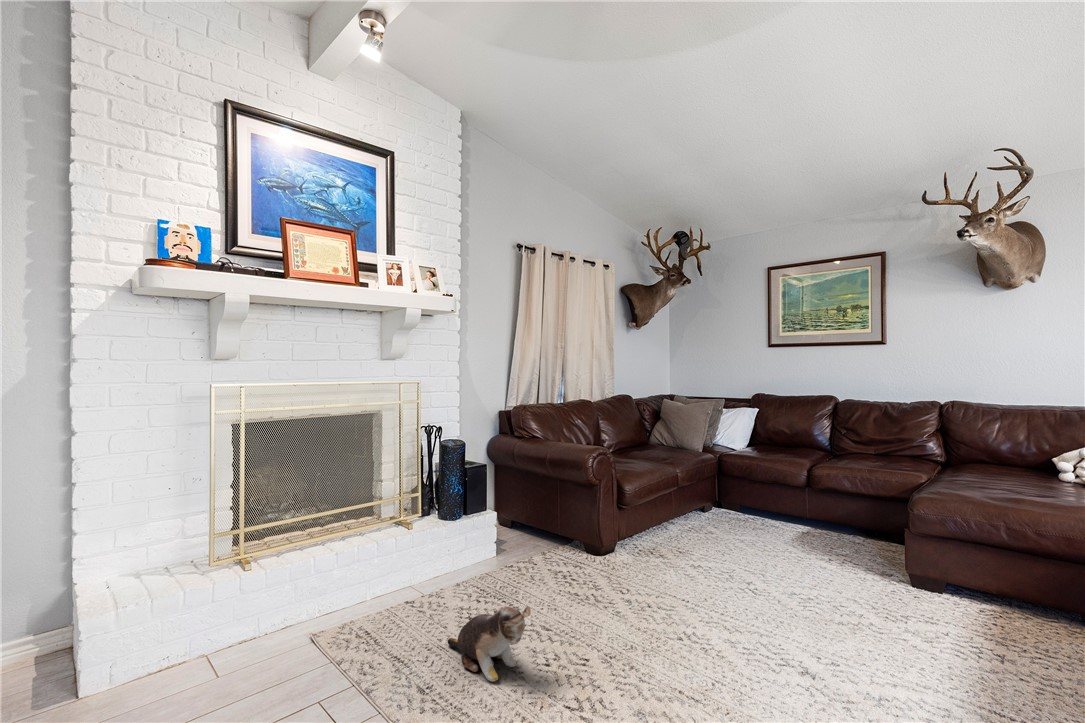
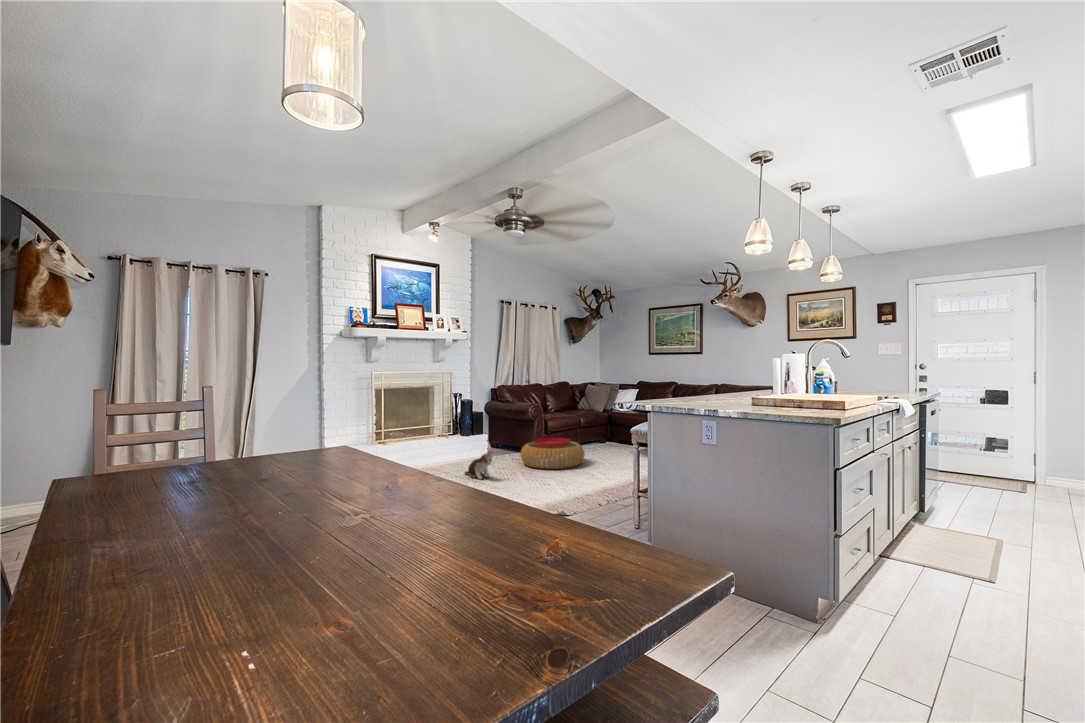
pouf: none [577,524,728,619] -> present [521,438,585,469]

